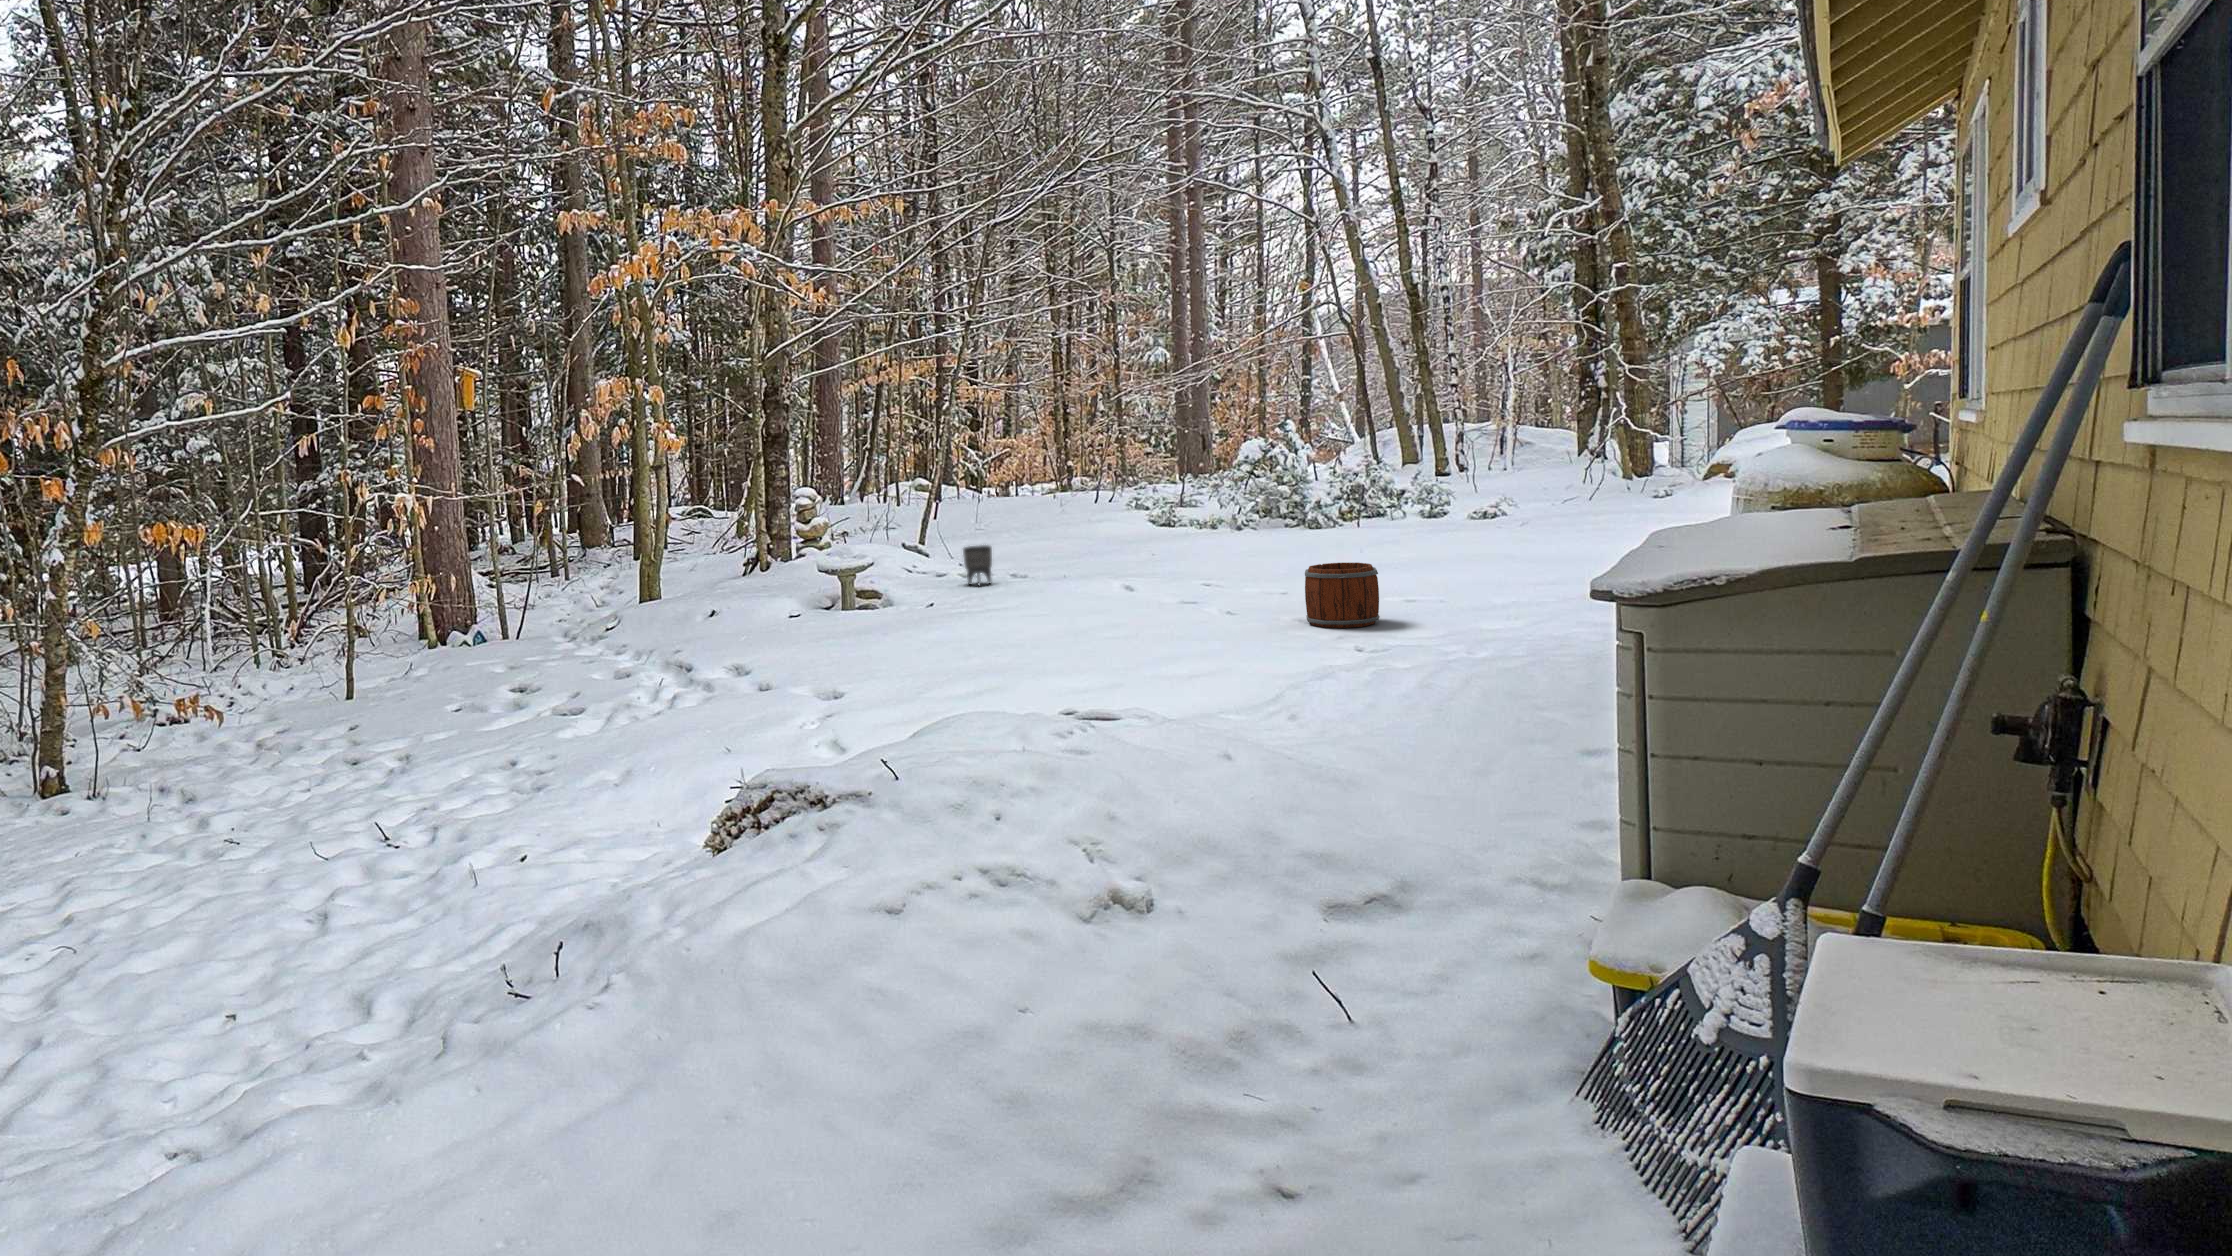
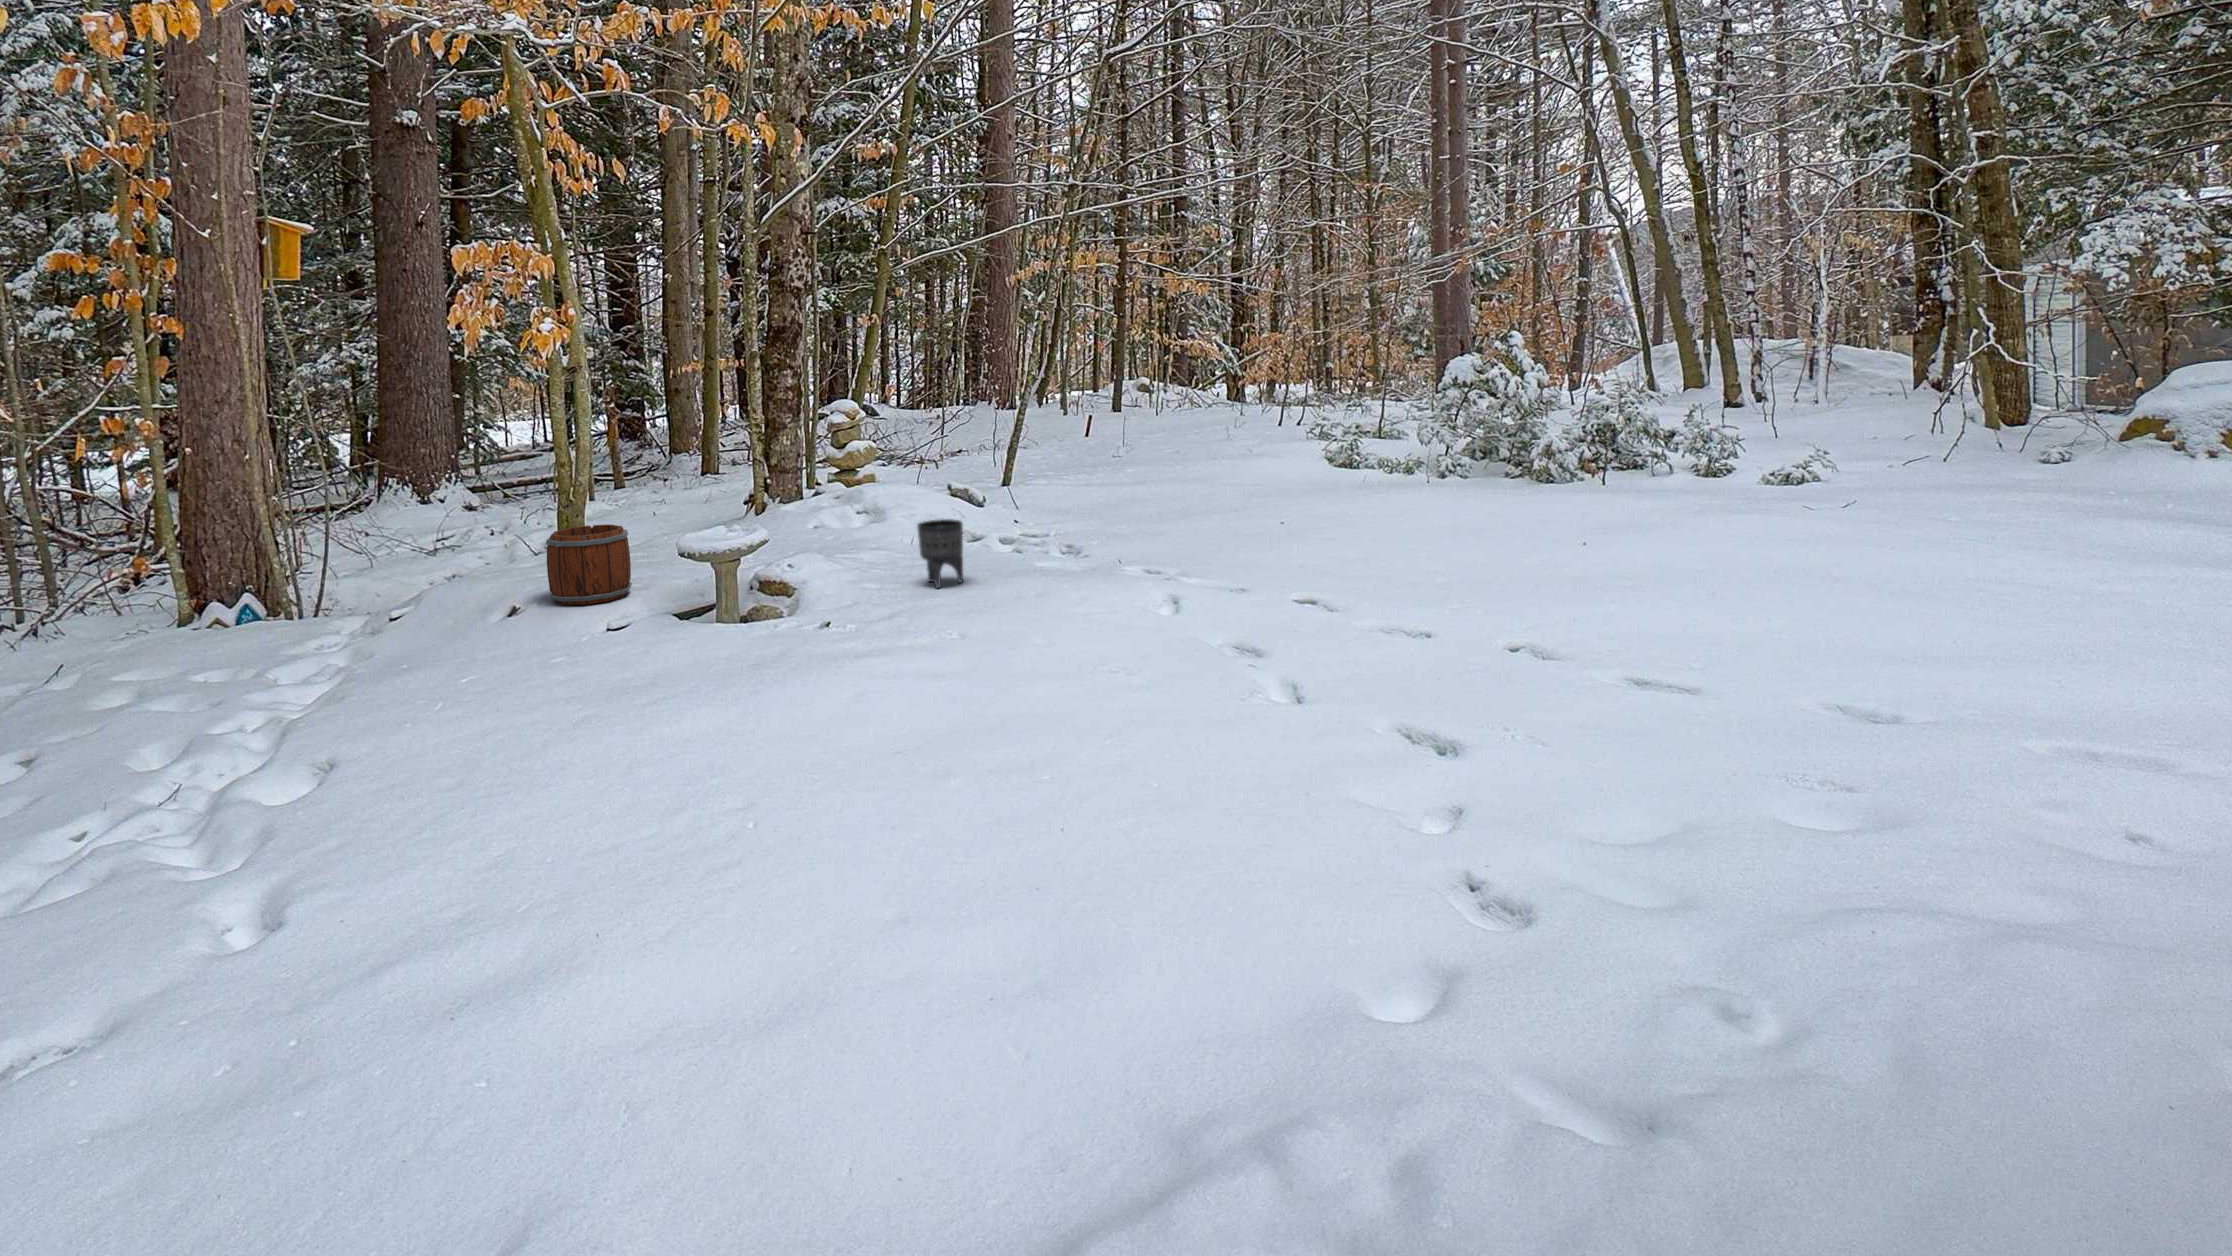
bucket: present [1305,563,1380,628] -> present [546,525,632,605]

